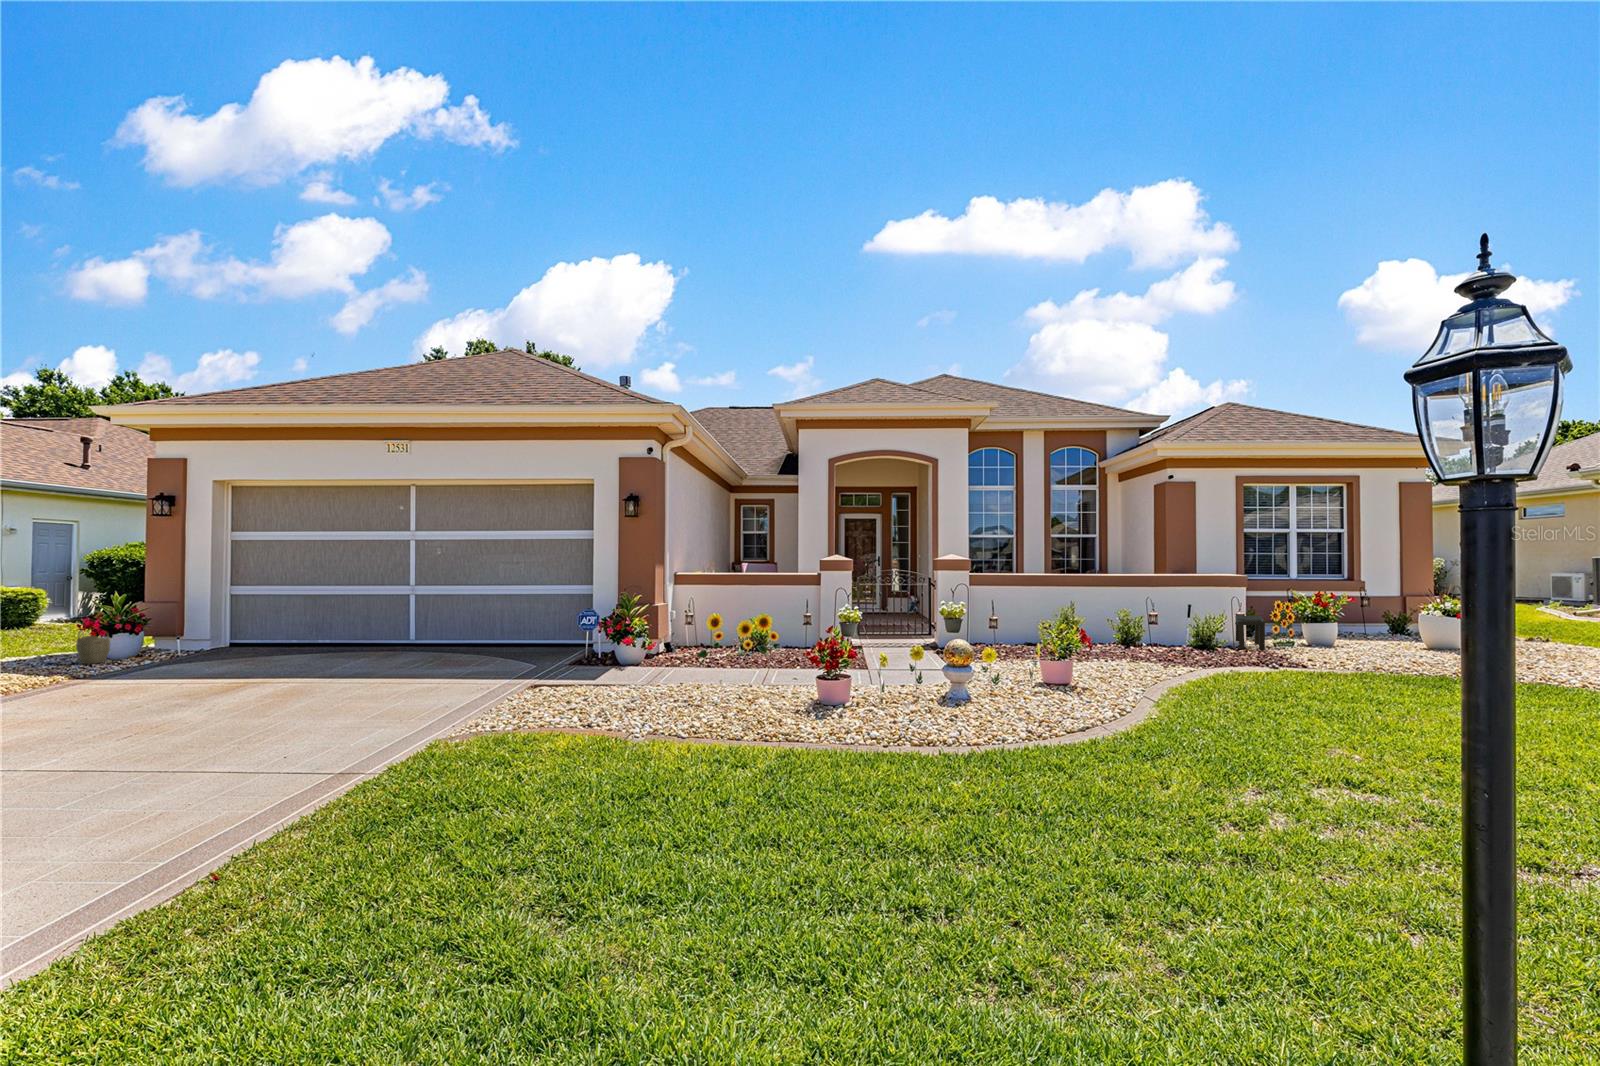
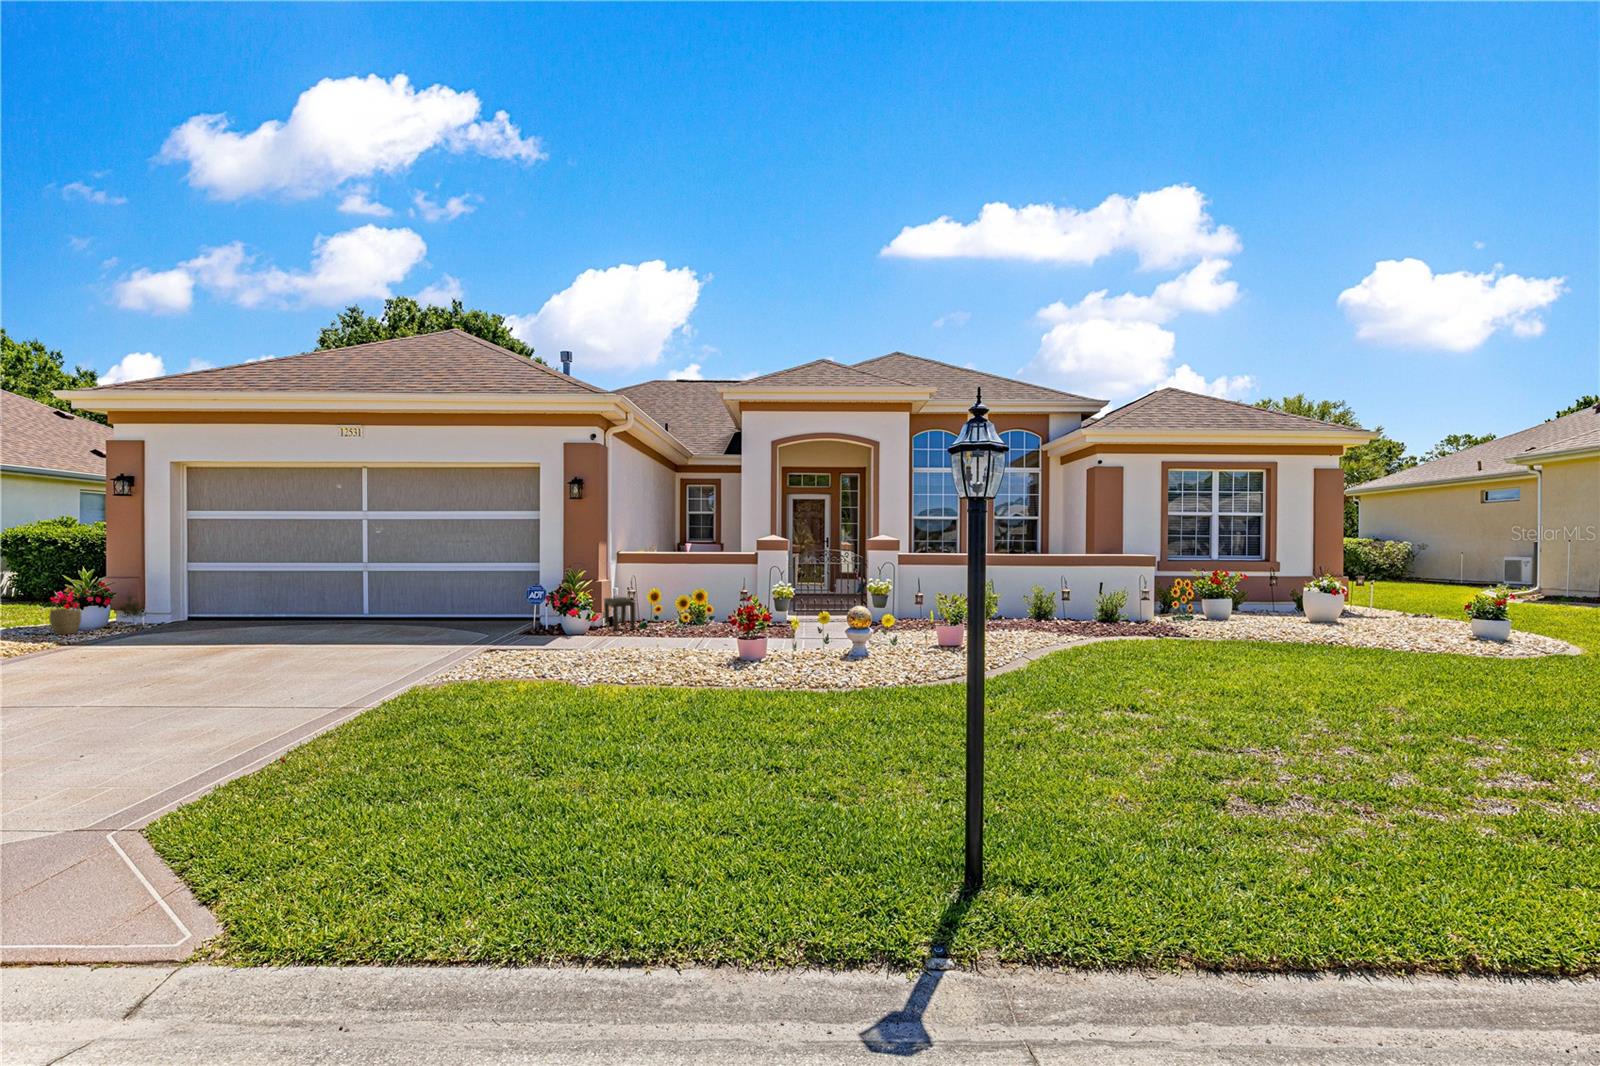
bench: present [1235,615,1265,650] -> present [604,597,635,631]
potted tree: none [151,617,185,656] -> present [119,596,145,629]

